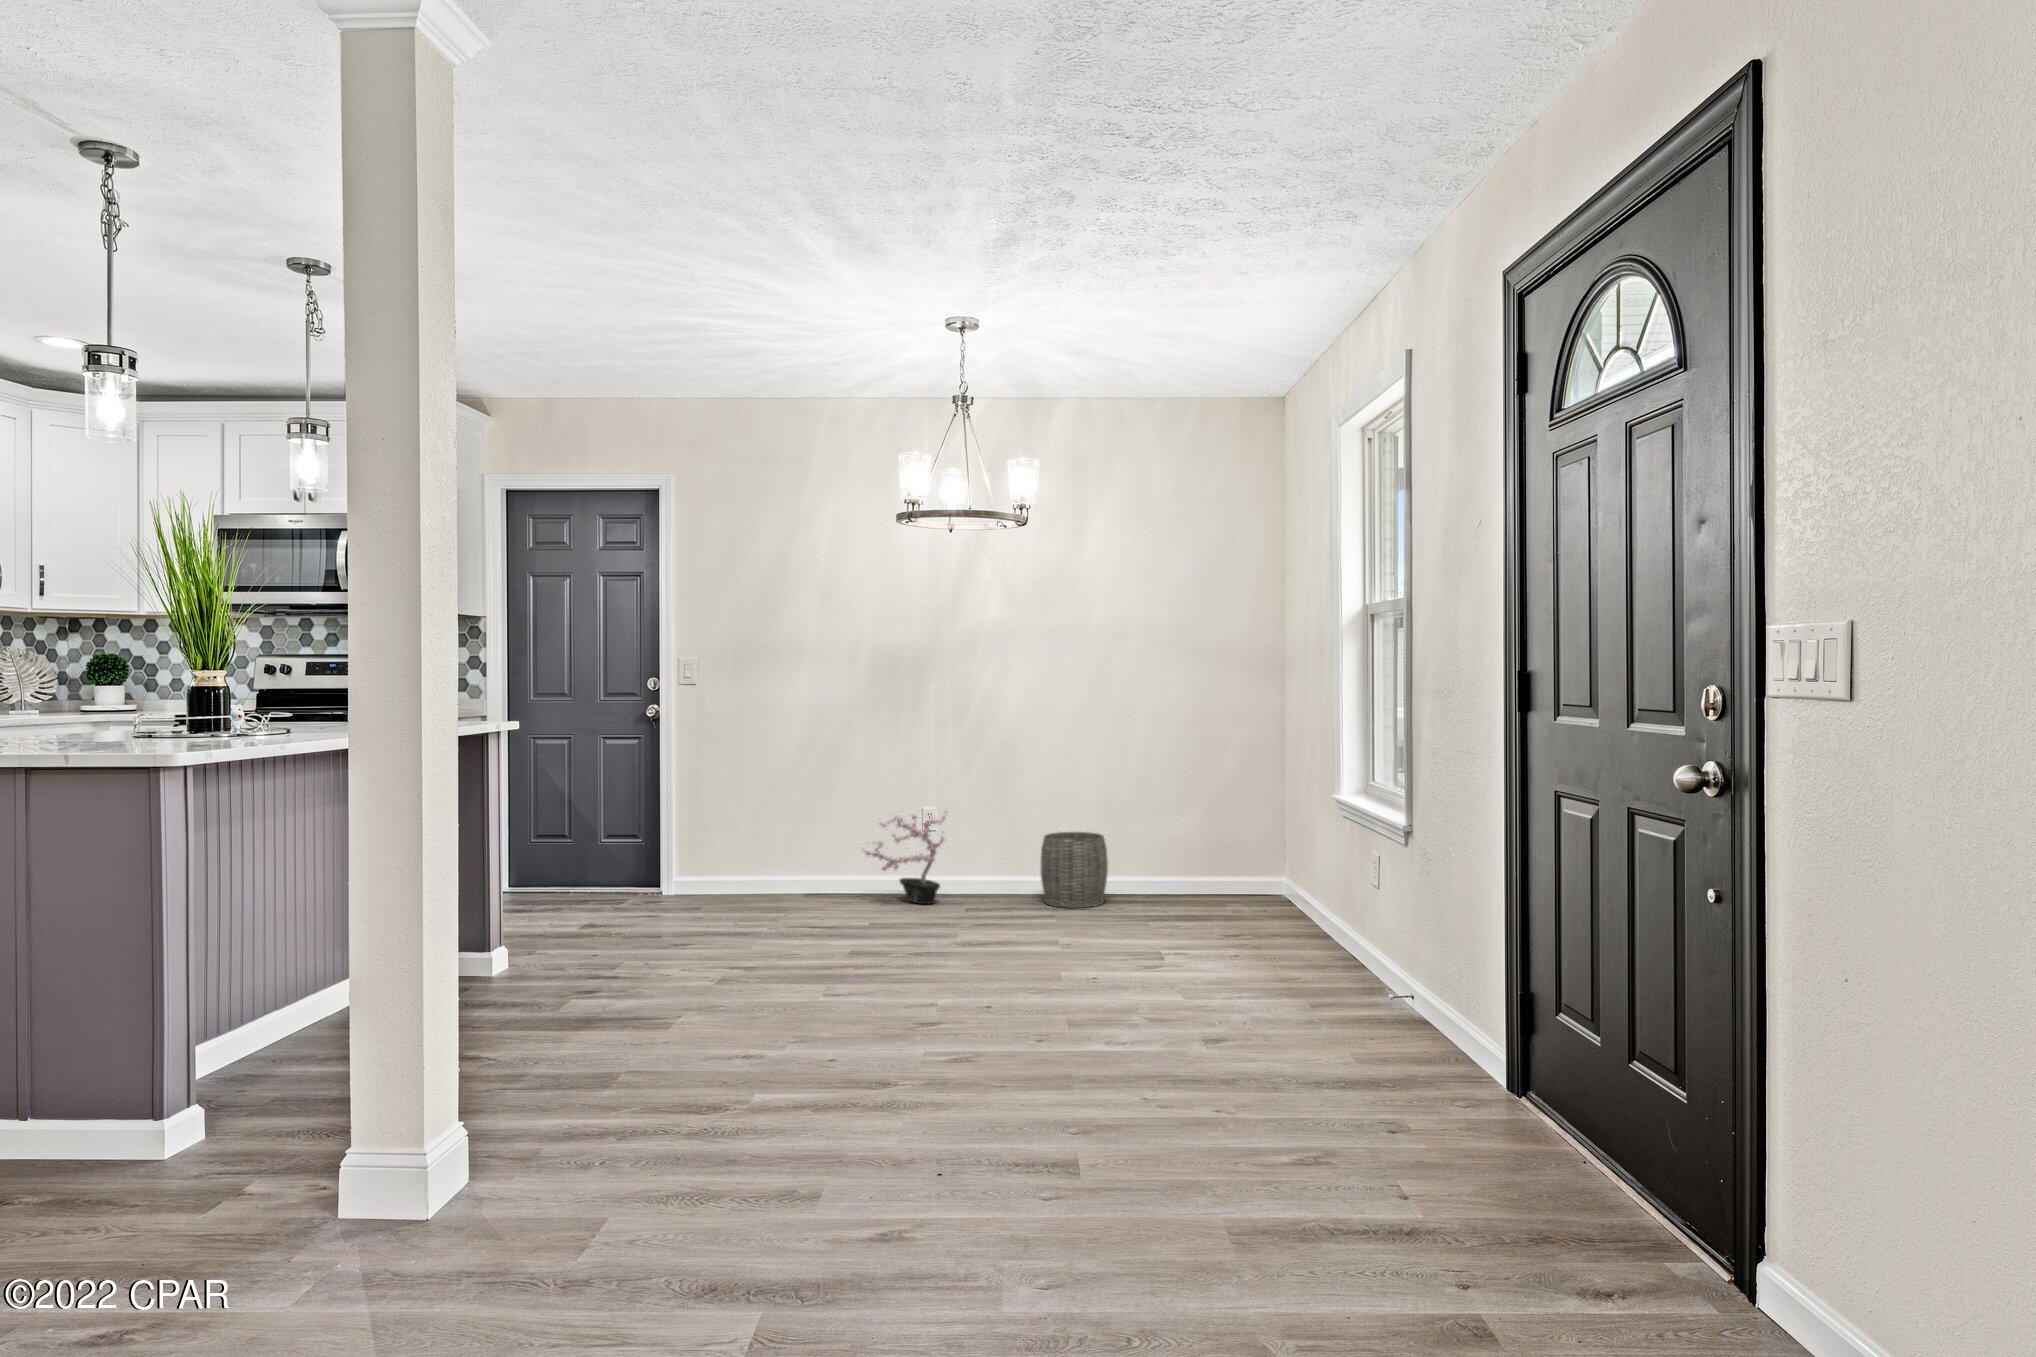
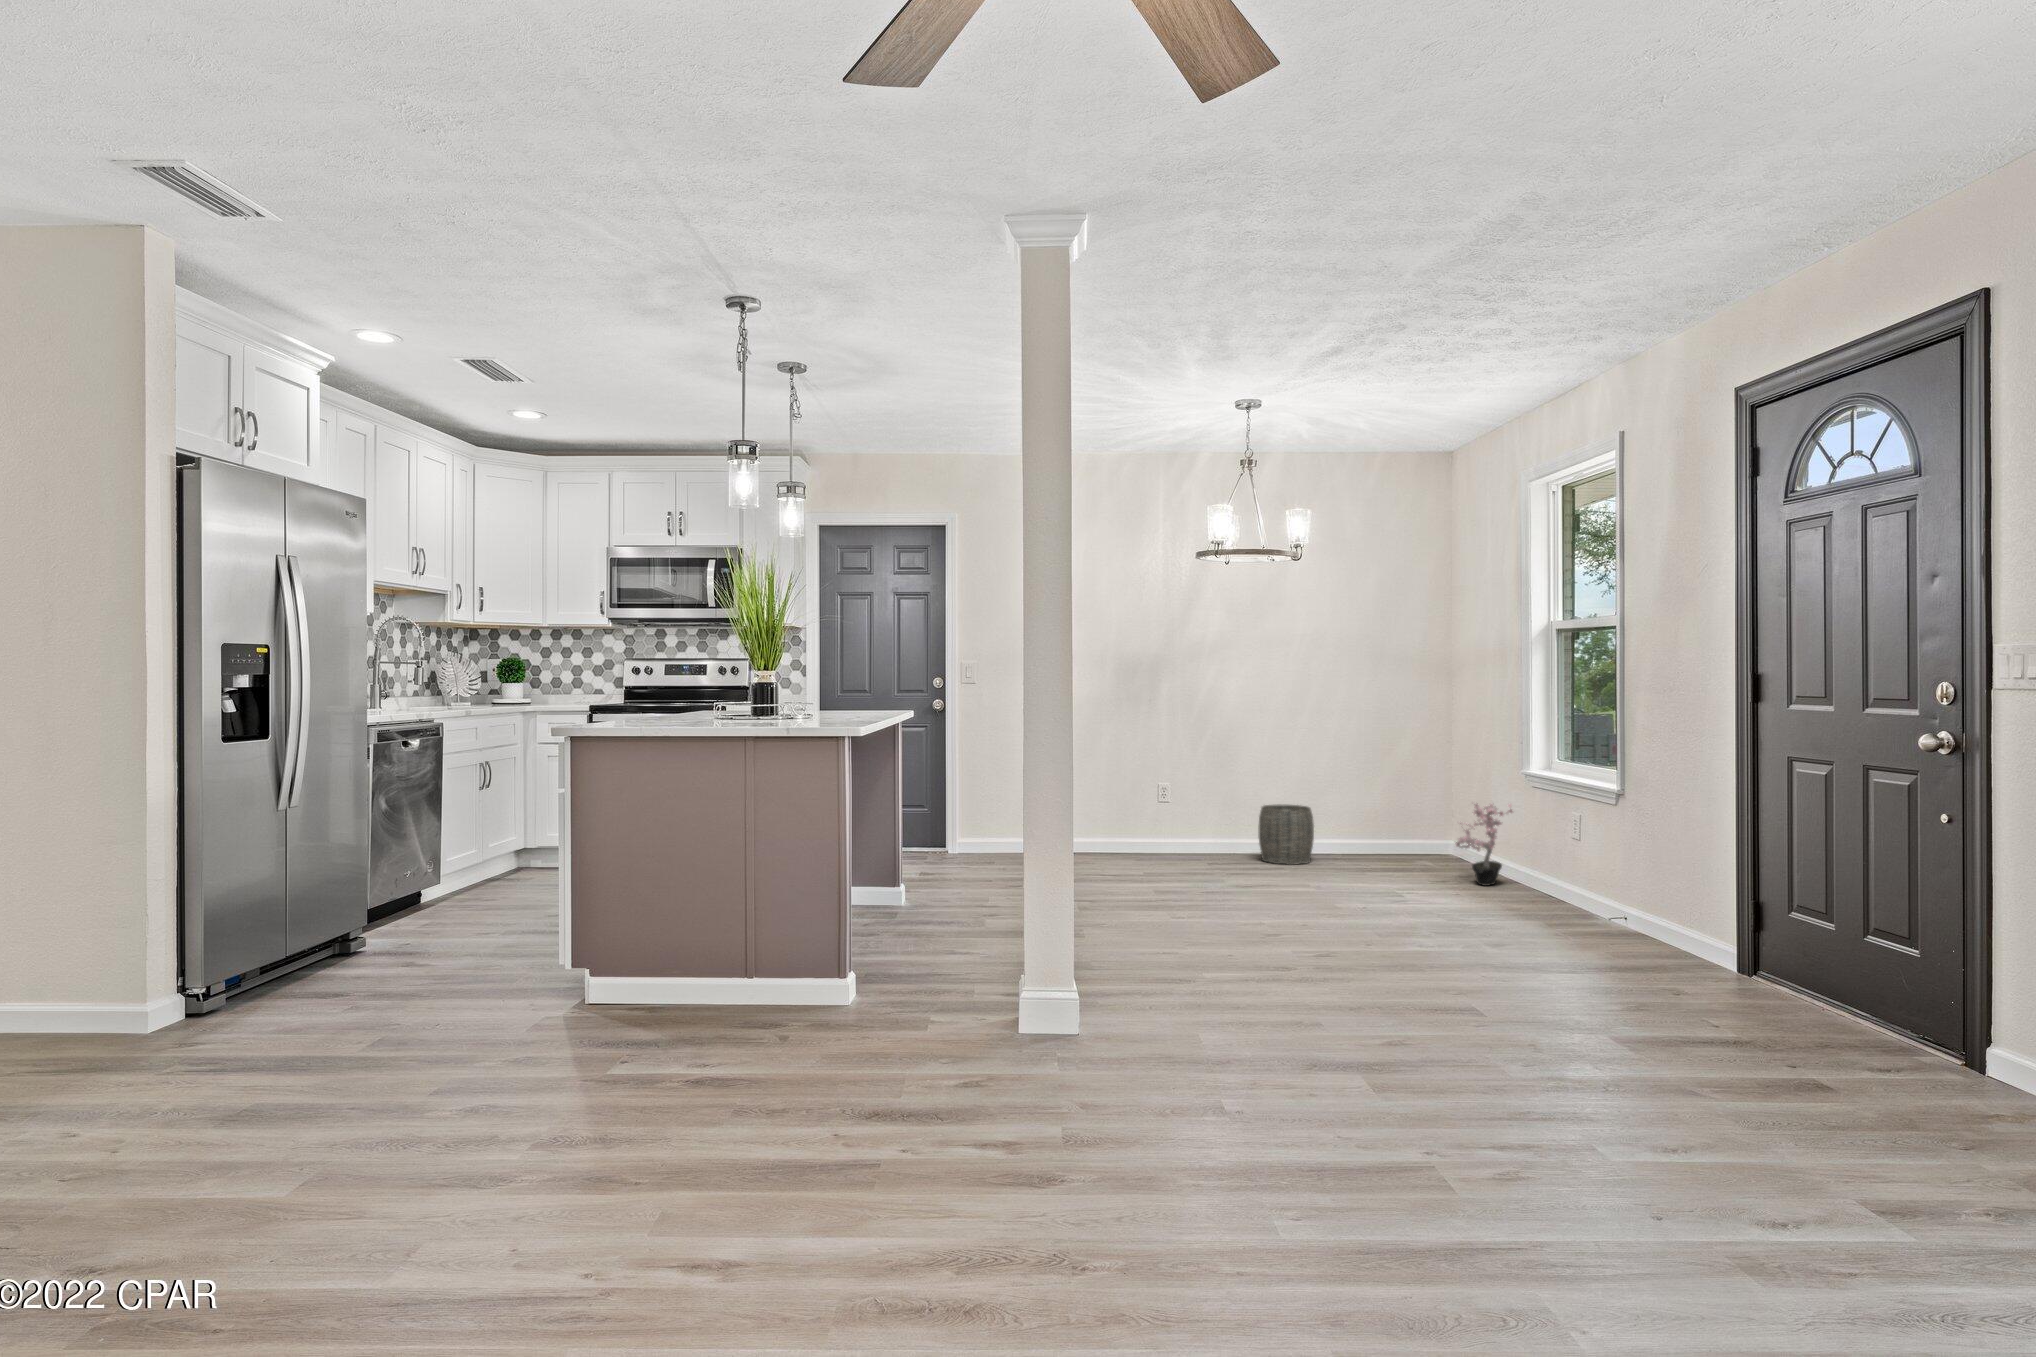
potted plant: present [863,810,948,904] -> present [1455,803,1513,886]

